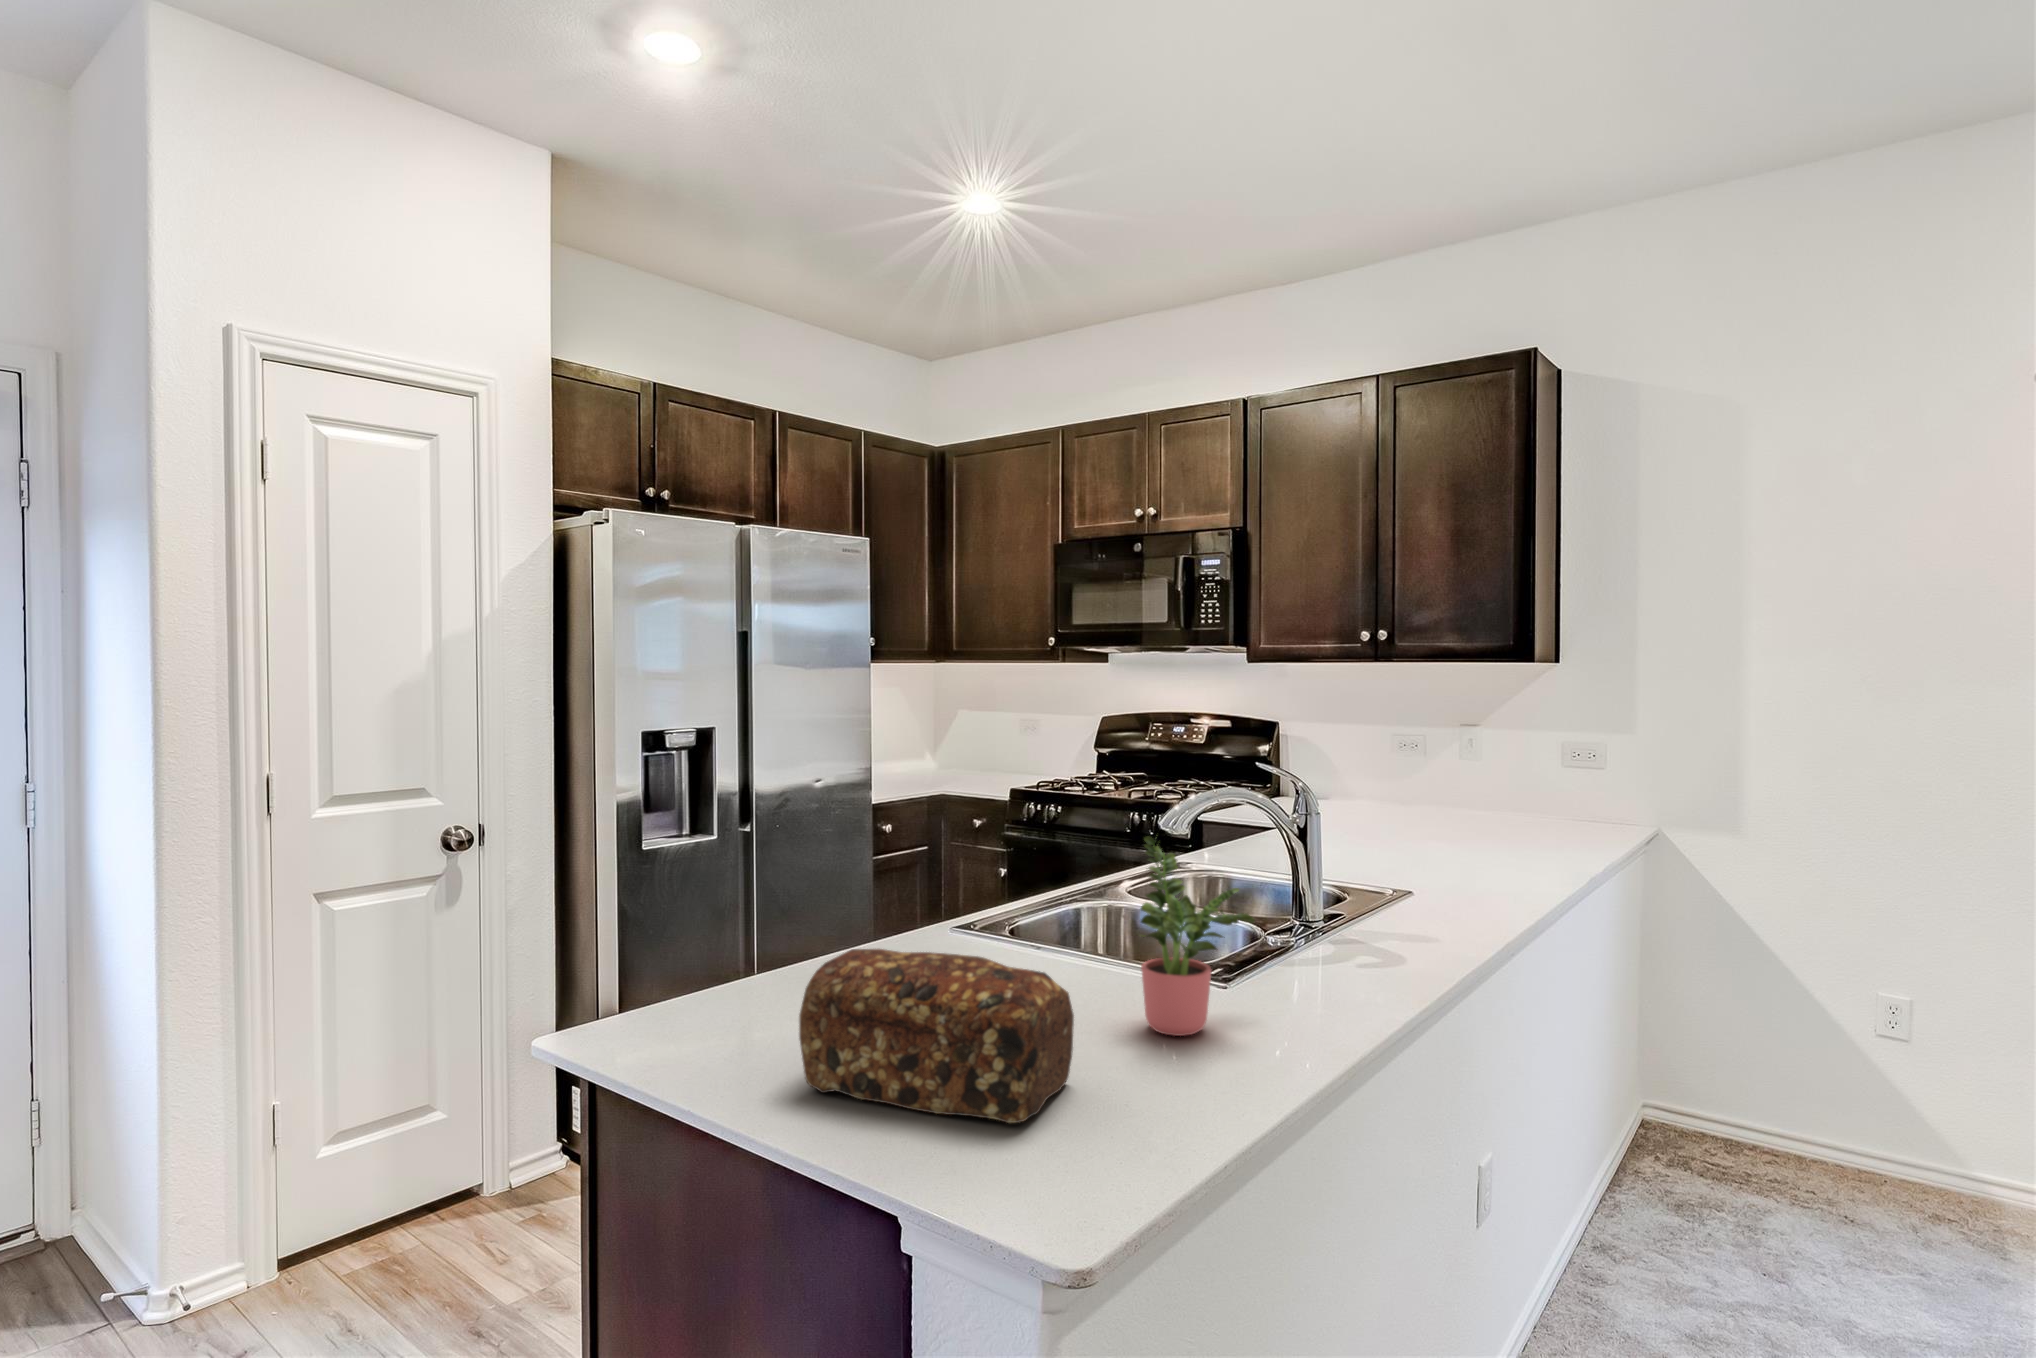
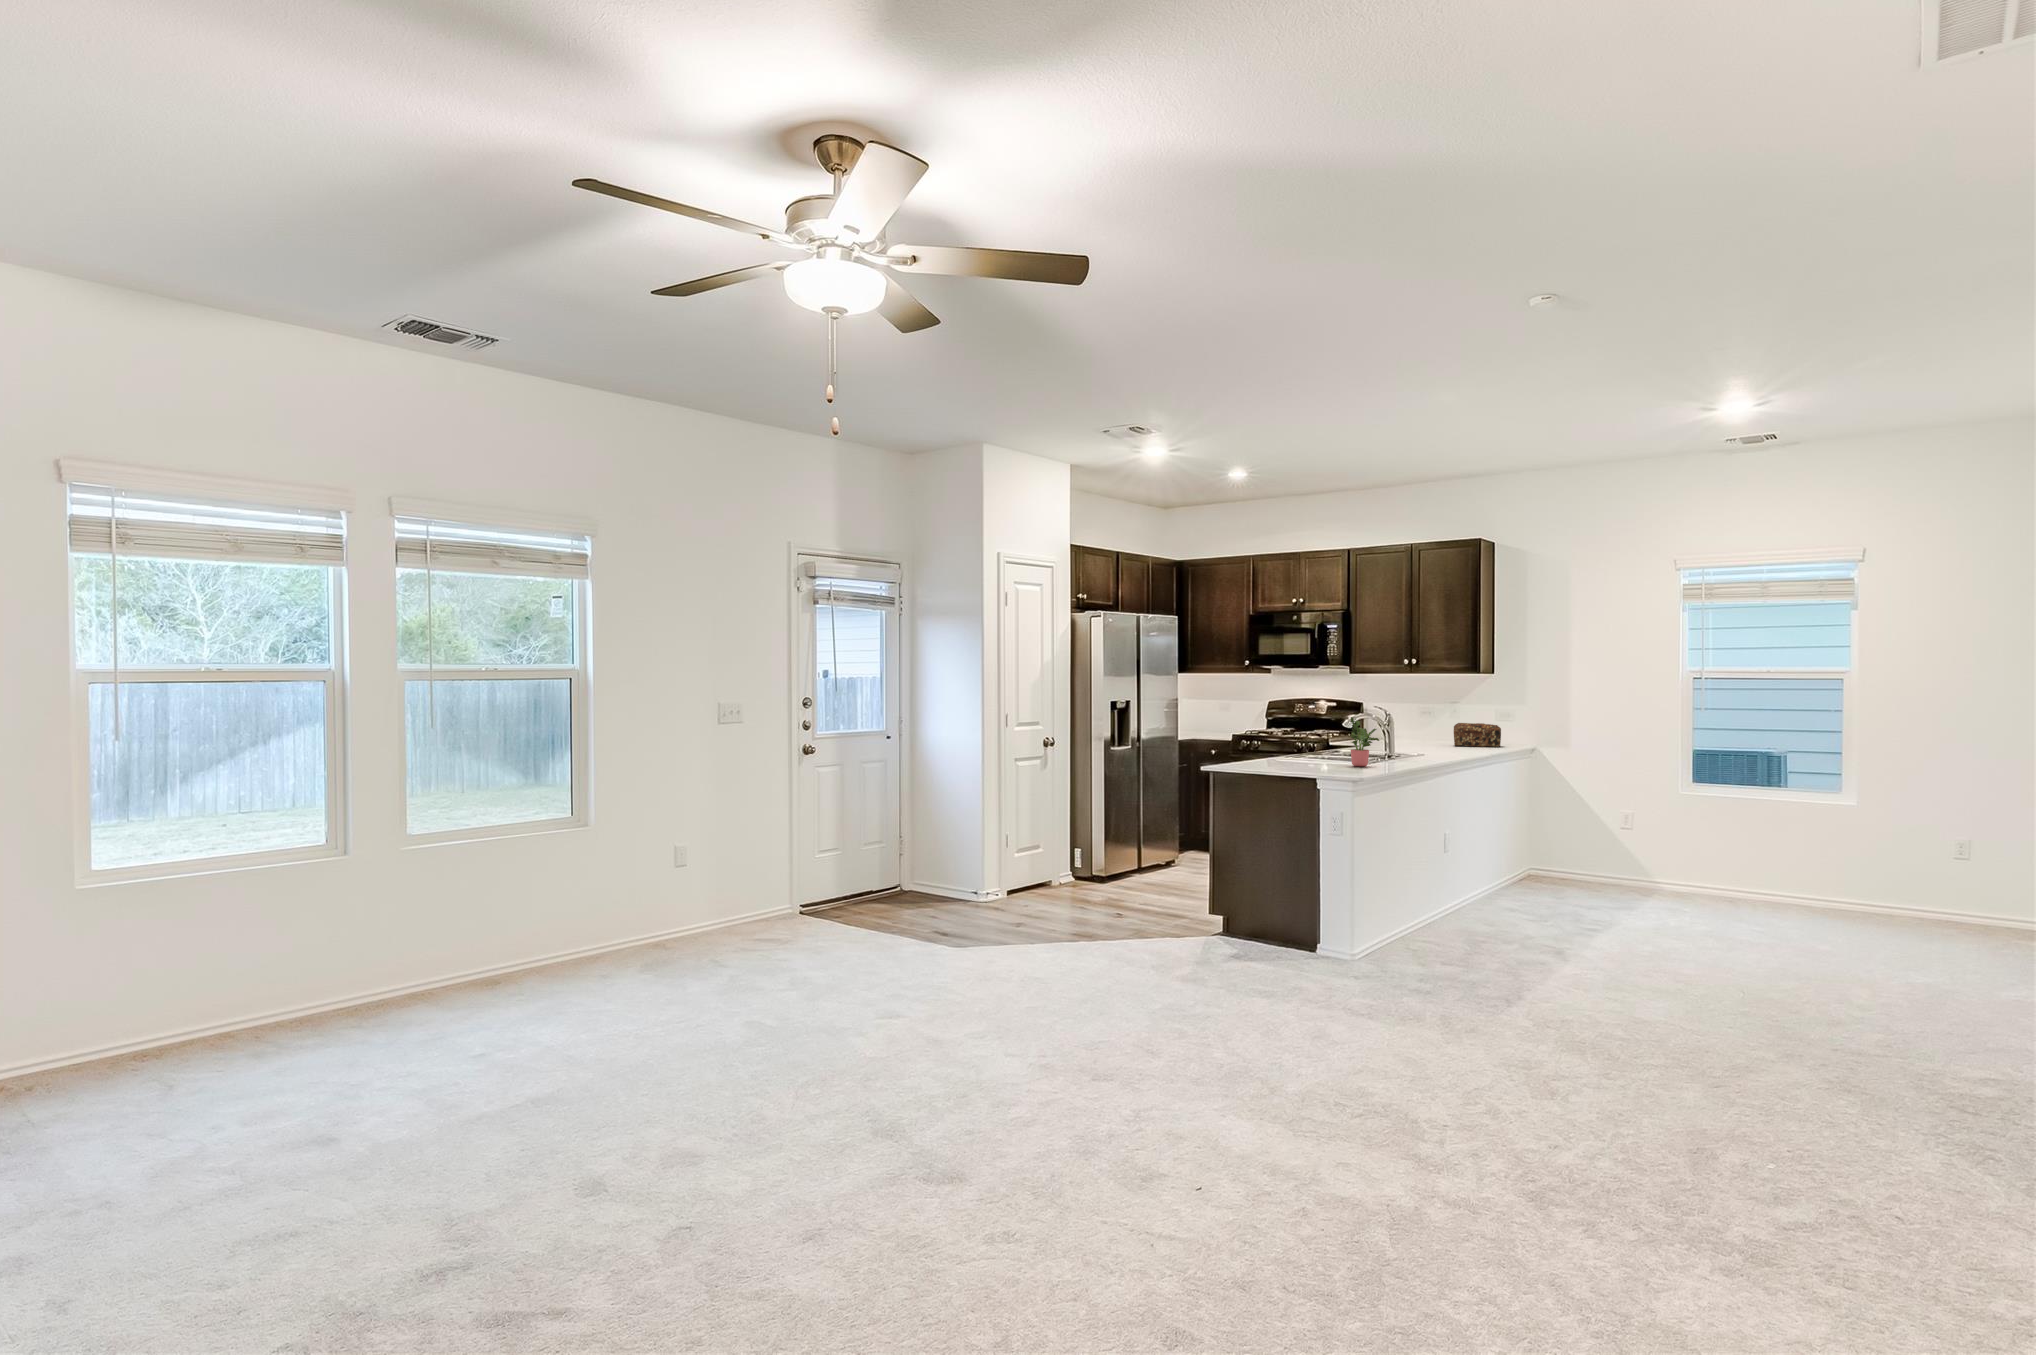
bread loaf: present [799,949,1074,1123] -> present [1454,723,1501,747]

